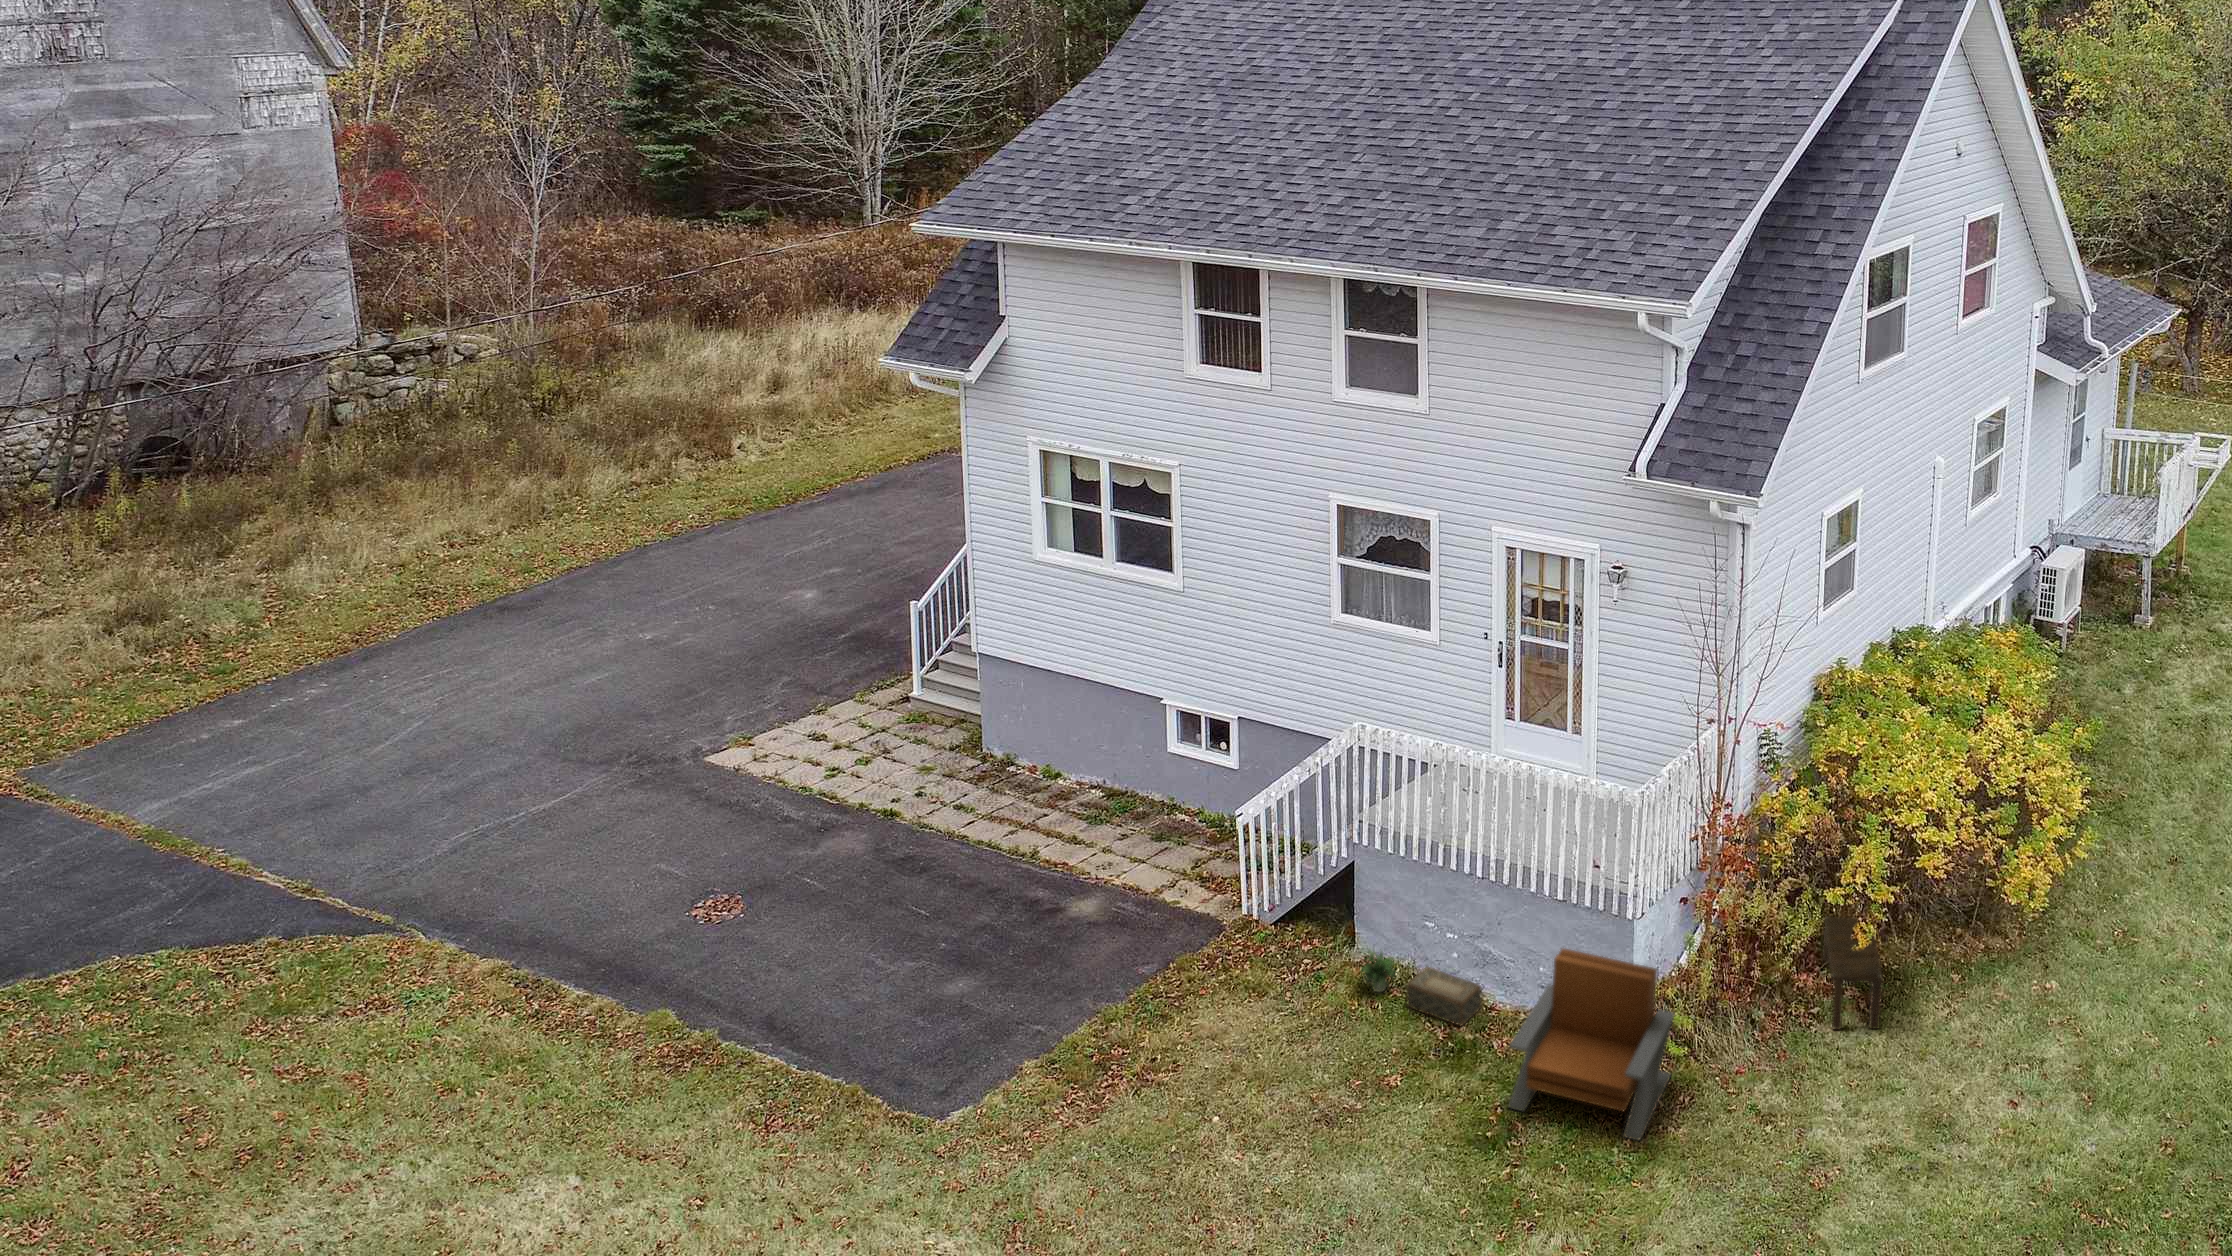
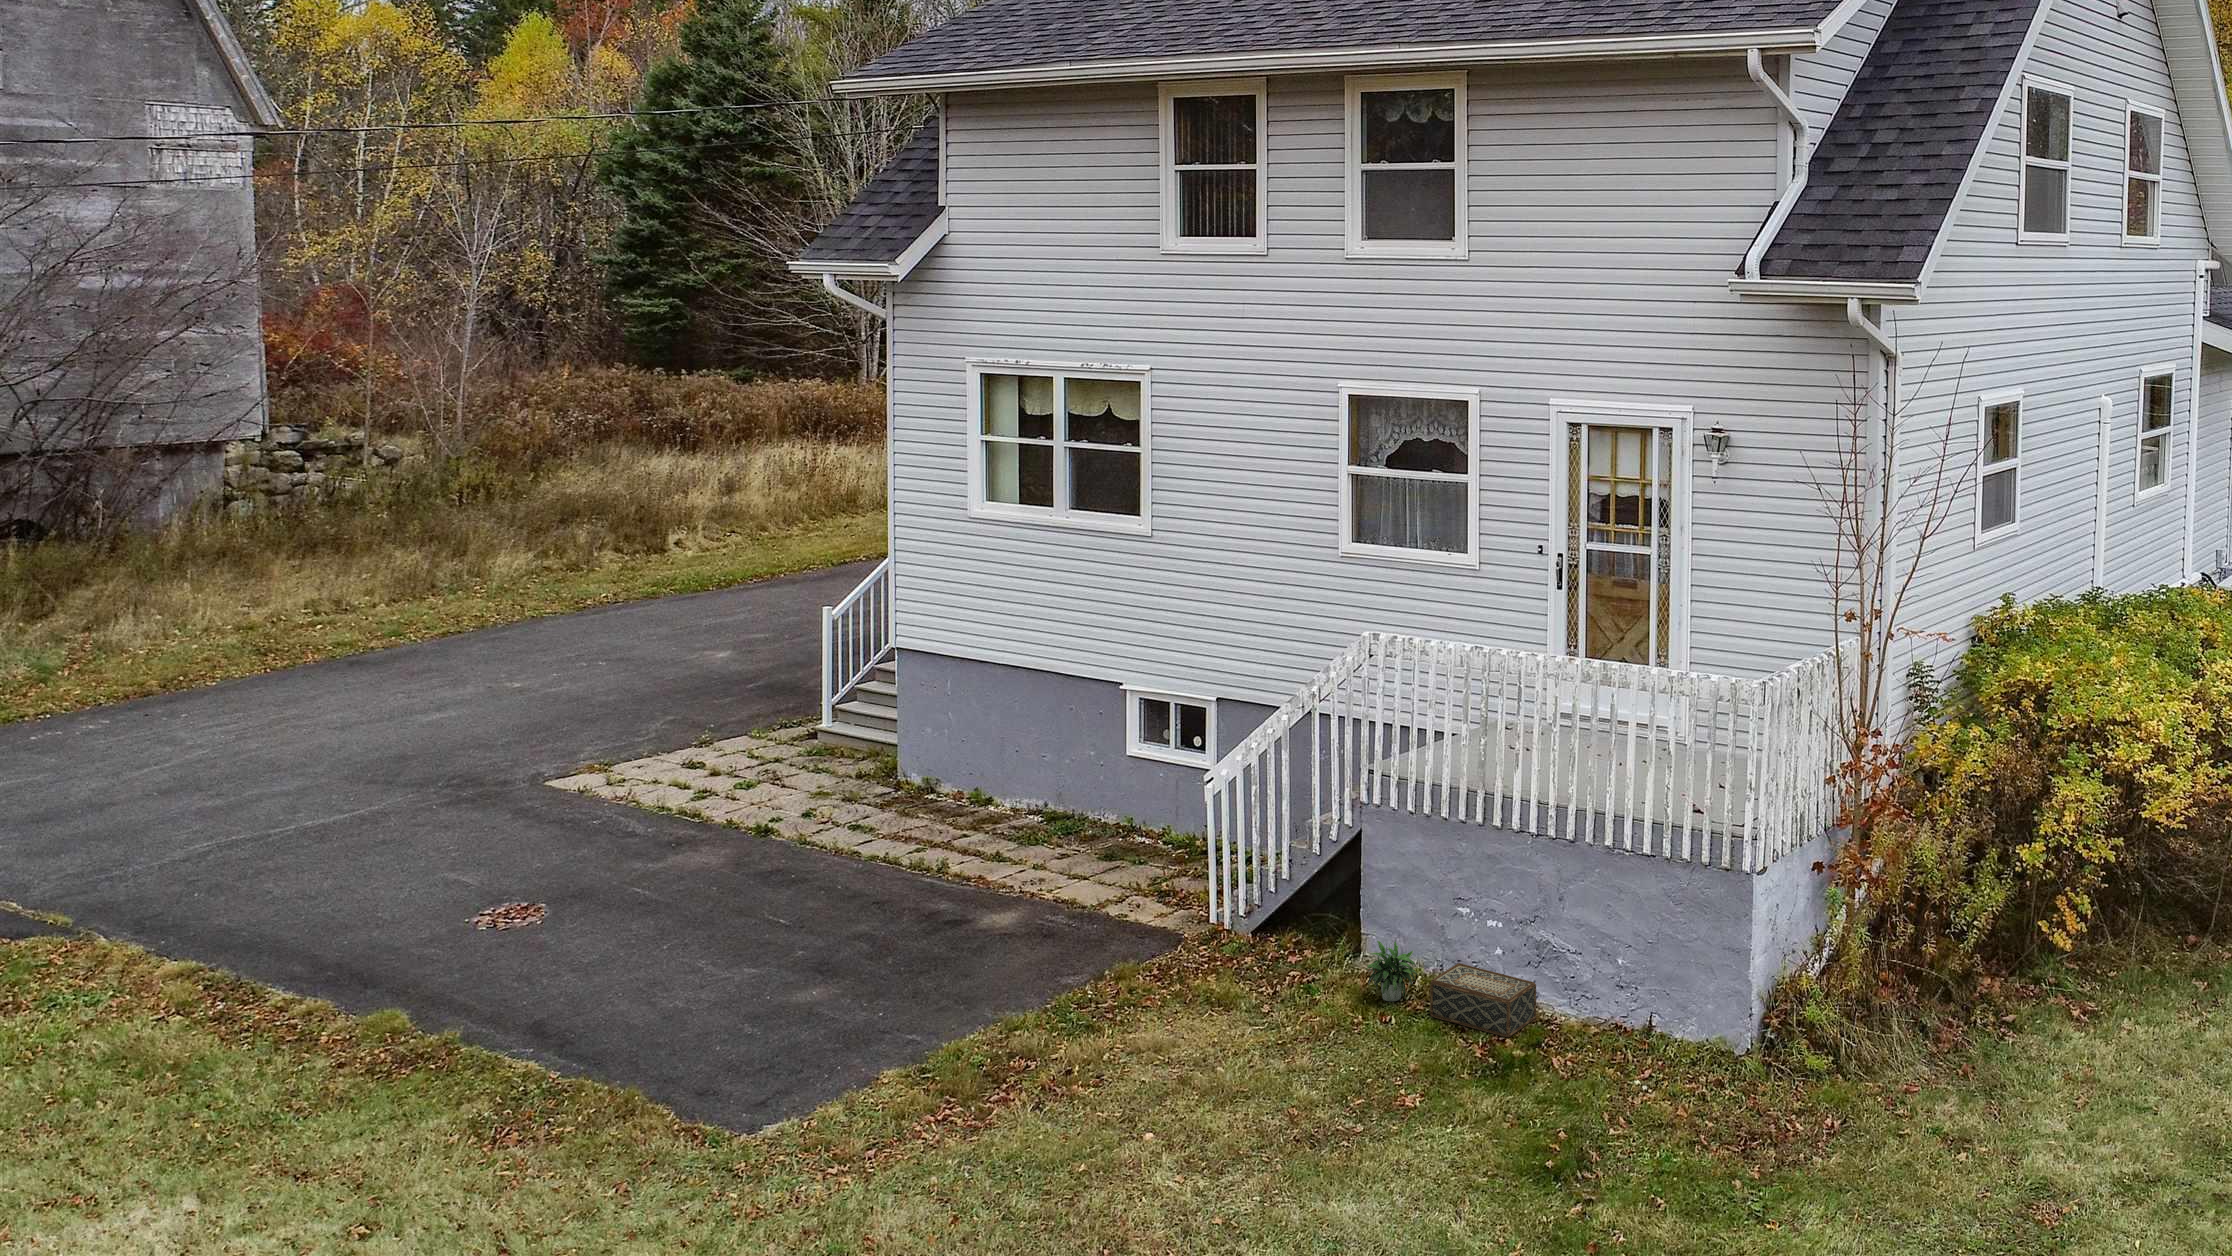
bench: present [1823,917,1883,1030] -> none [2007,901,2108,1043]
lounge chair: present [1509,949,1674,1141] -> none [1581,900,1819,1167]

